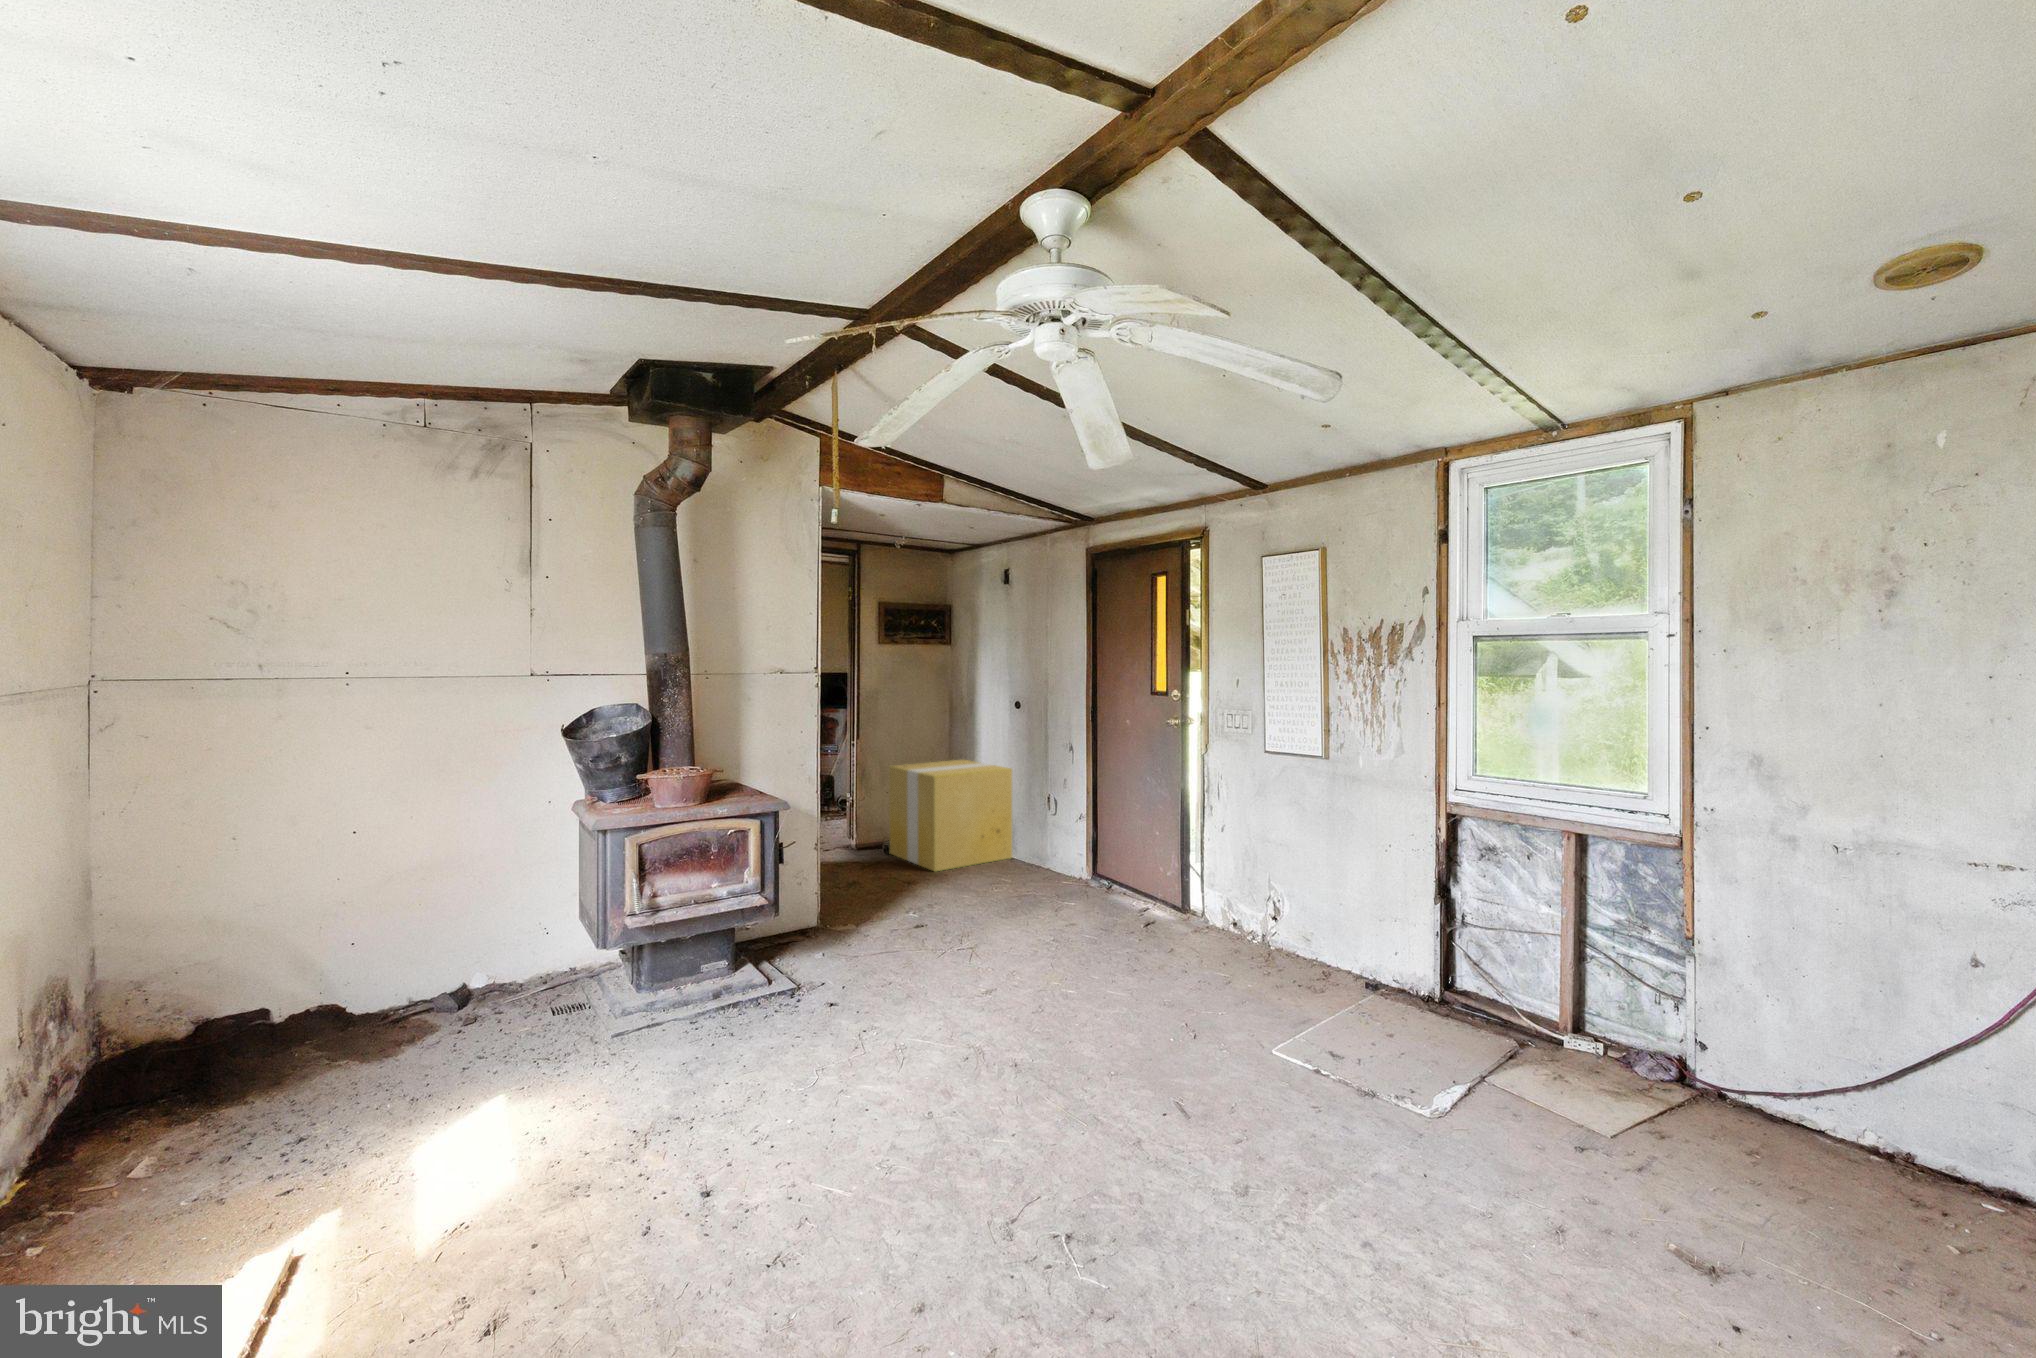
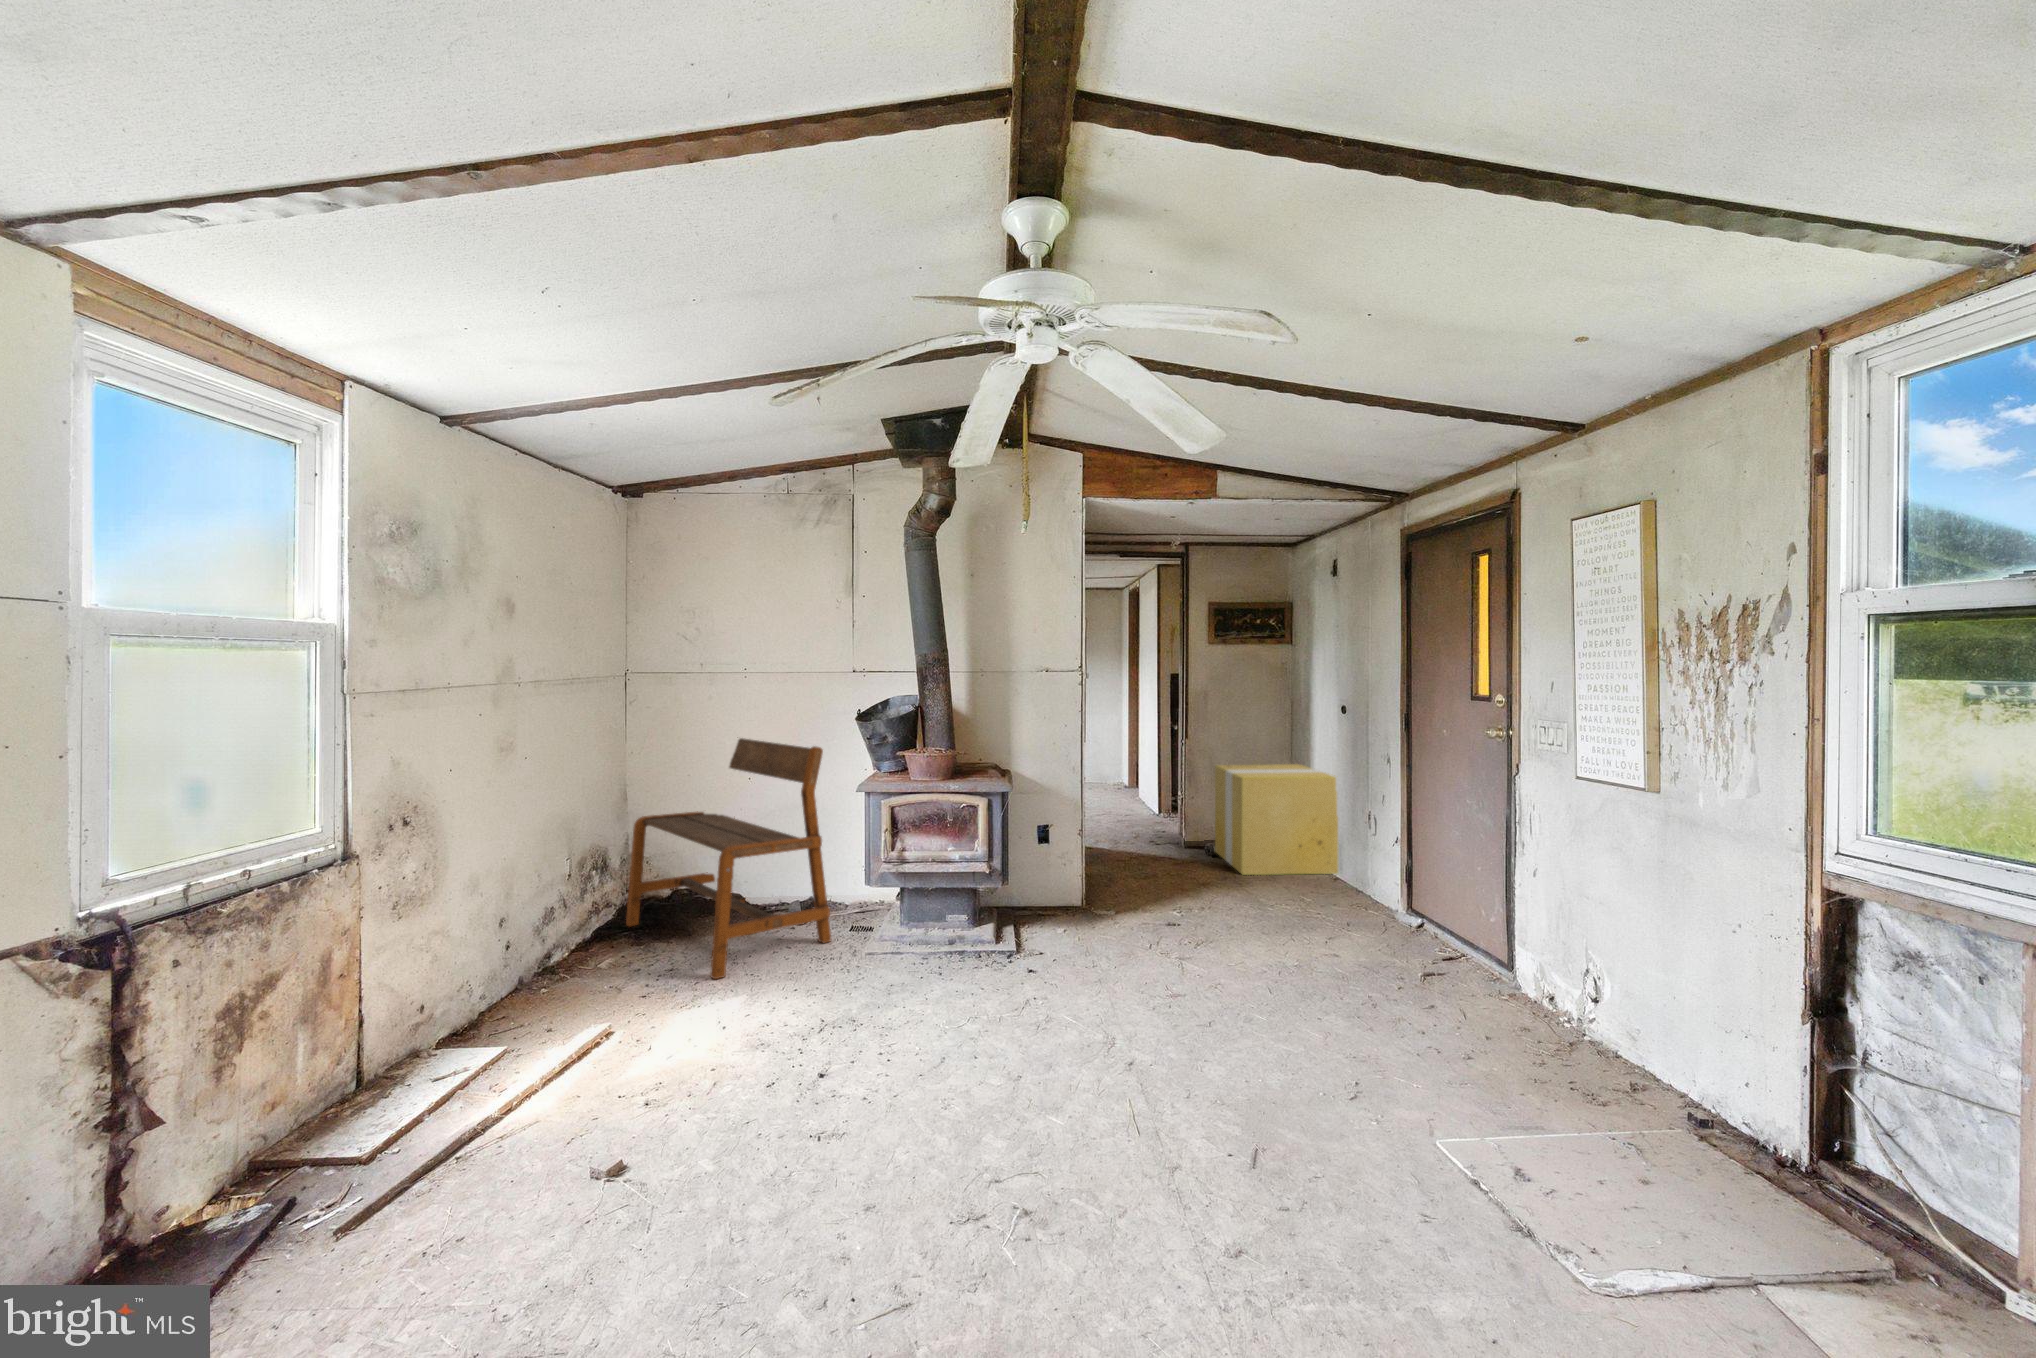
bench: none [128,771,539,1119] -> present [626,738,831,979]

